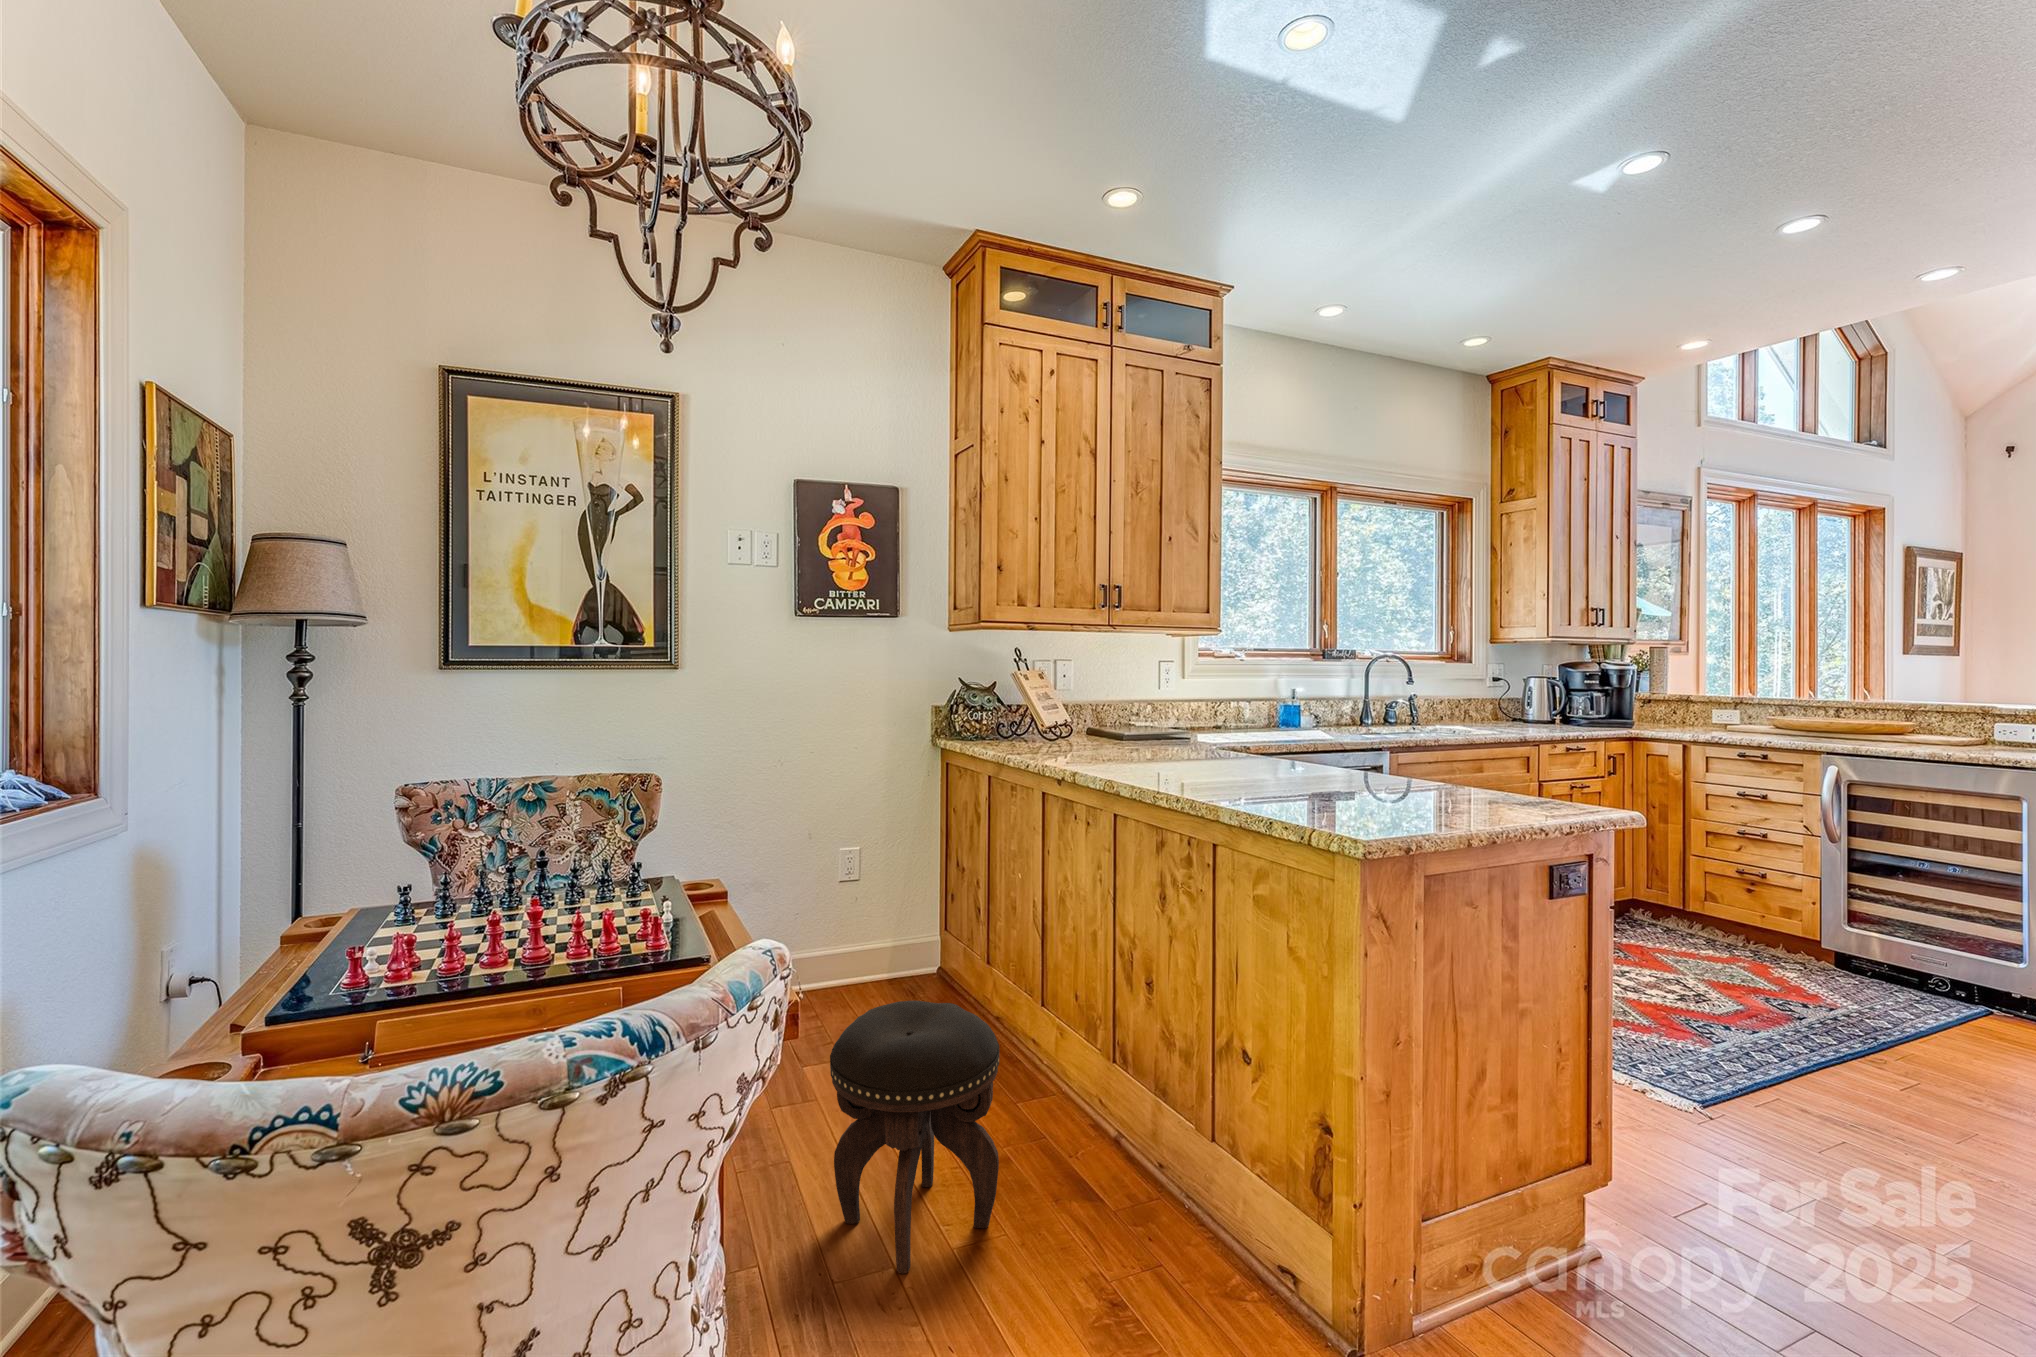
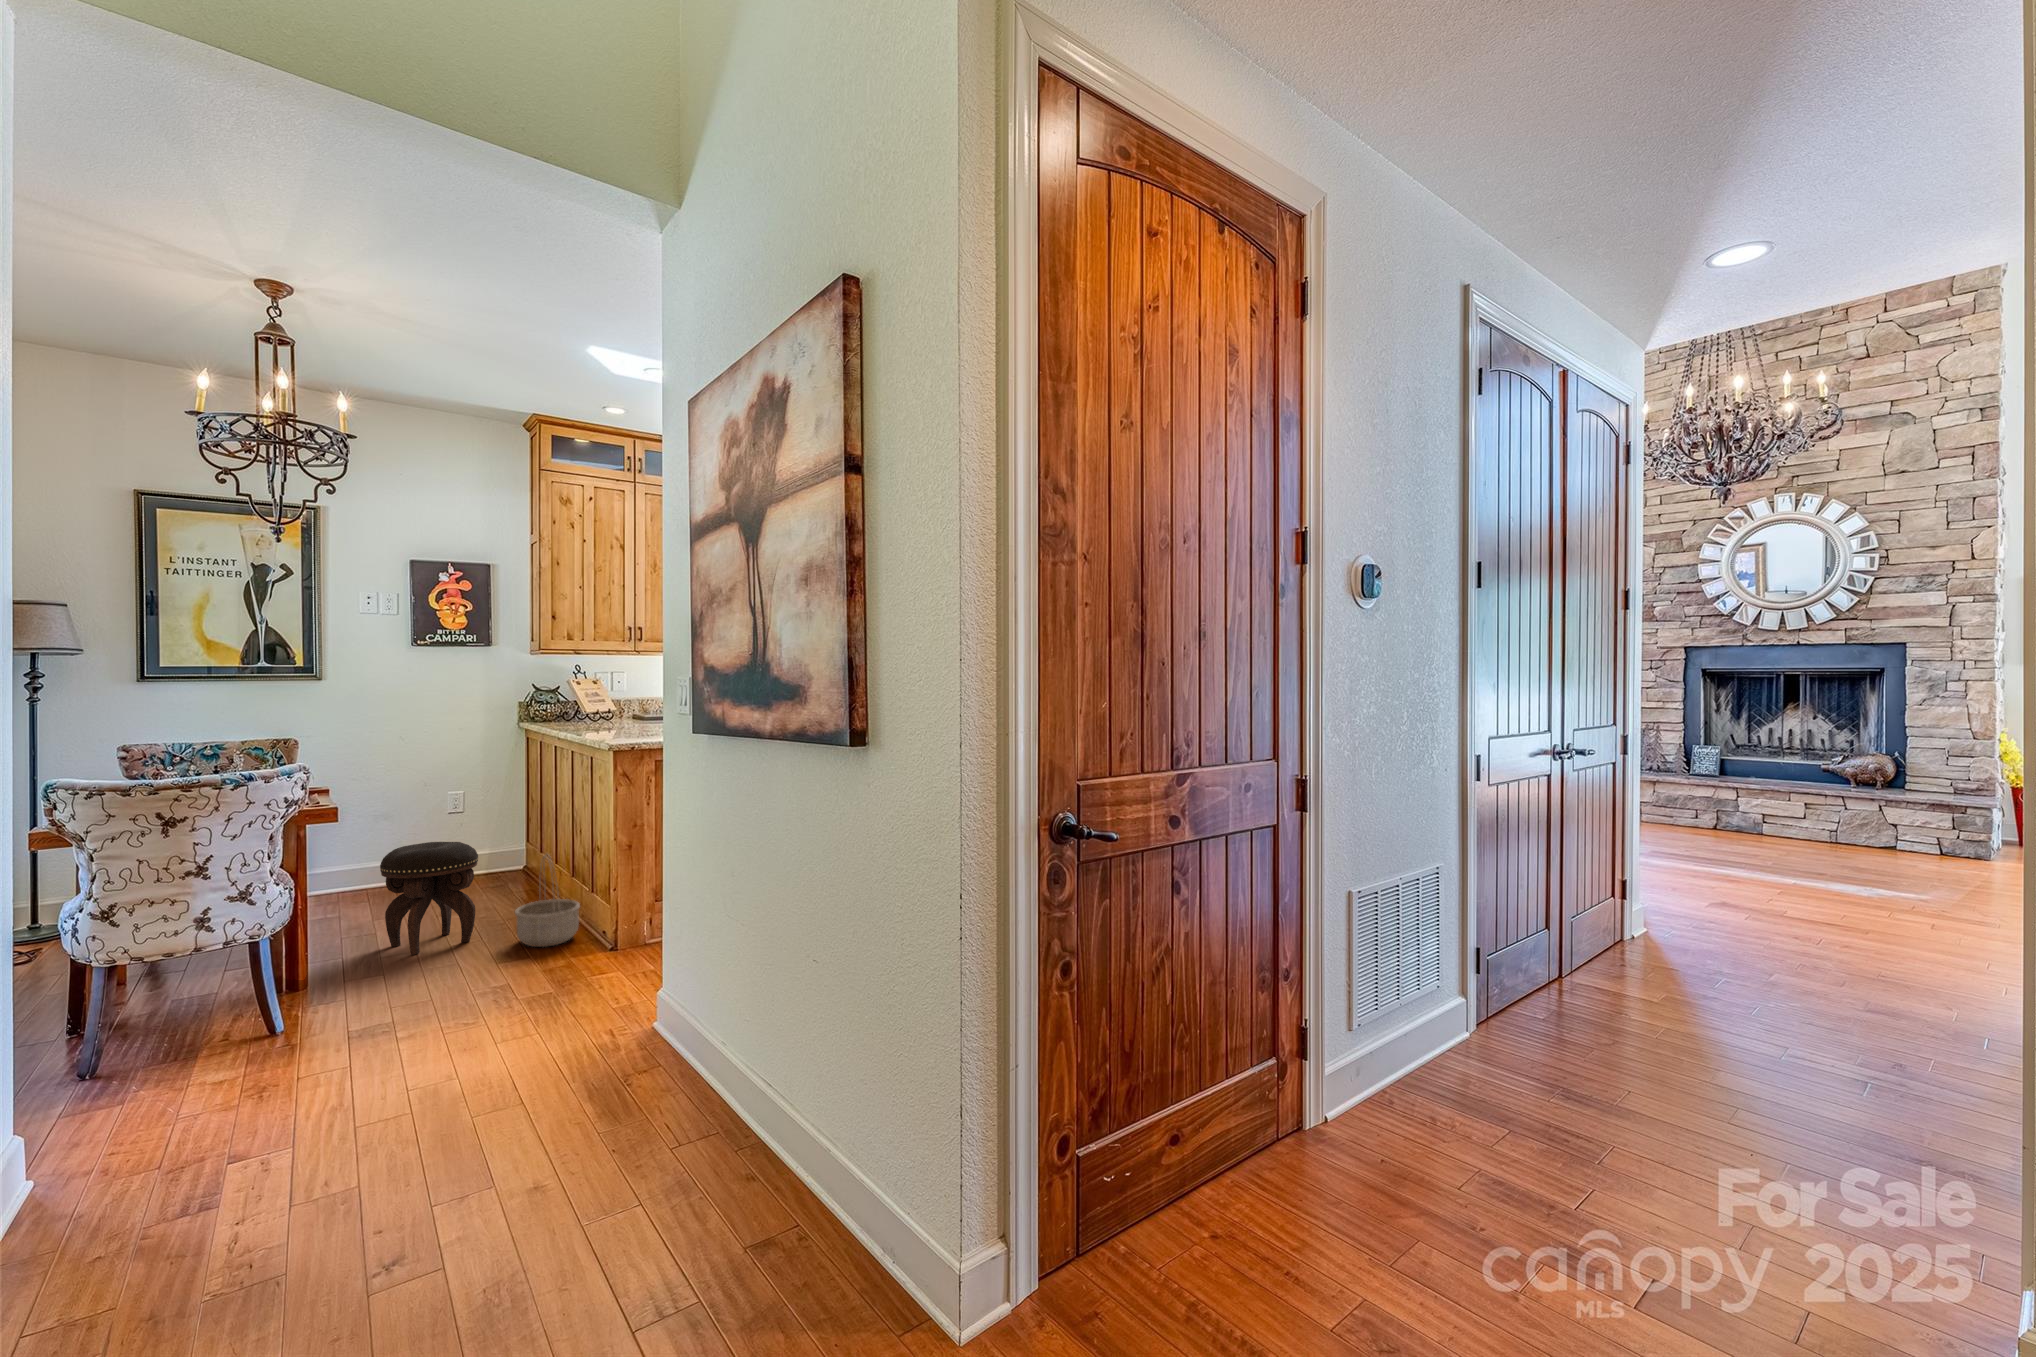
basket: none [1085,1055,1219,1282] -> present [515,854,580,947]

